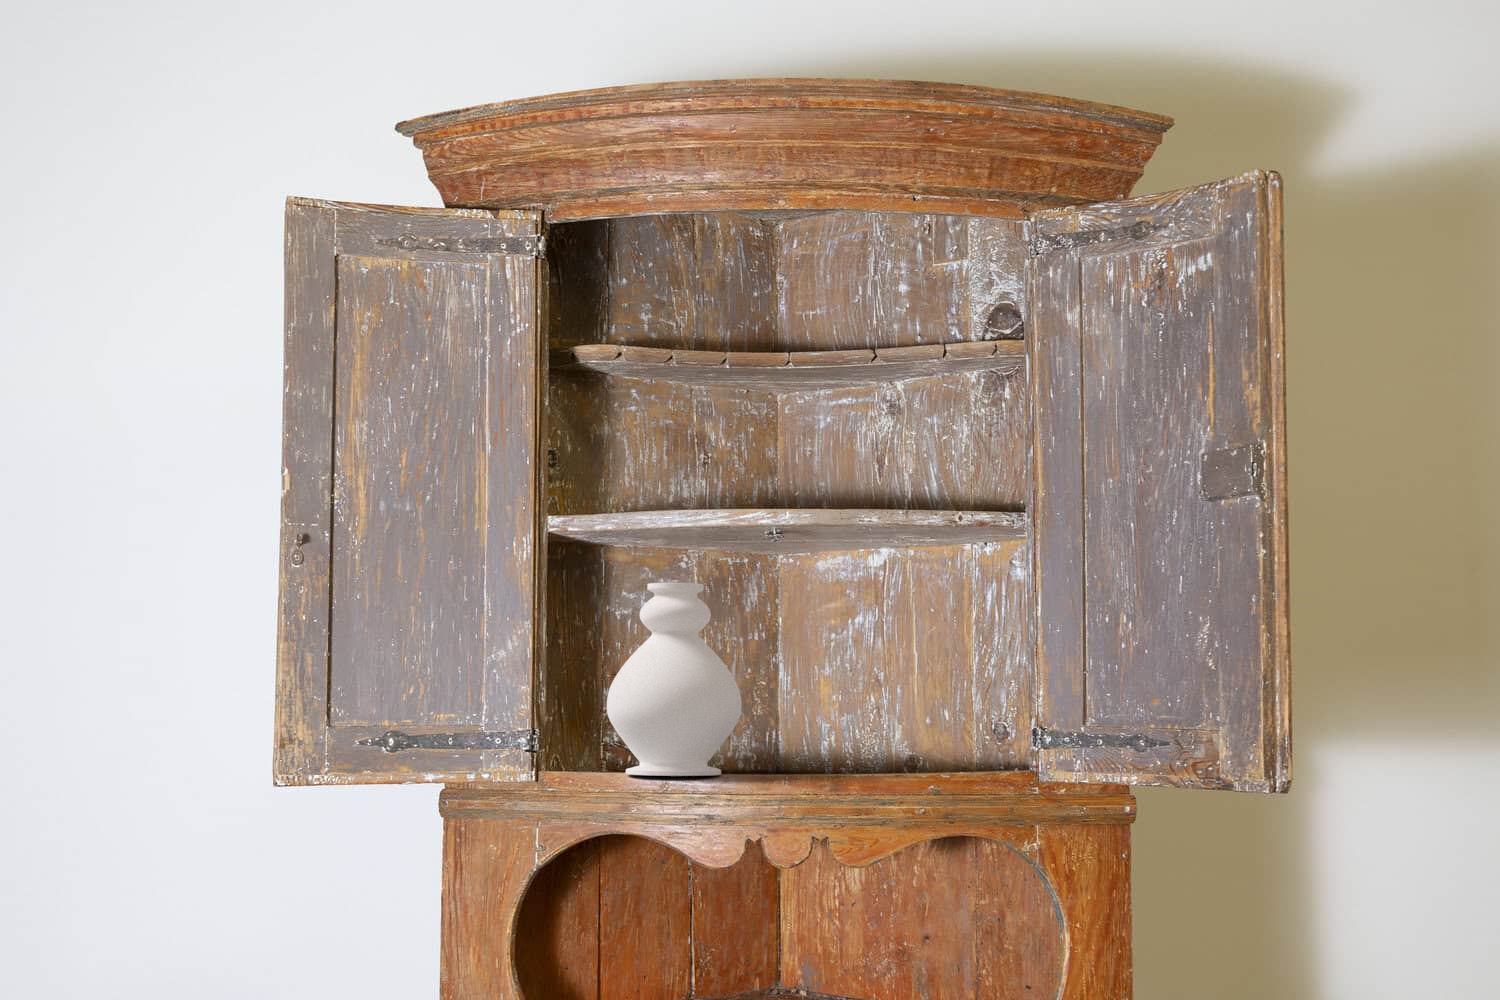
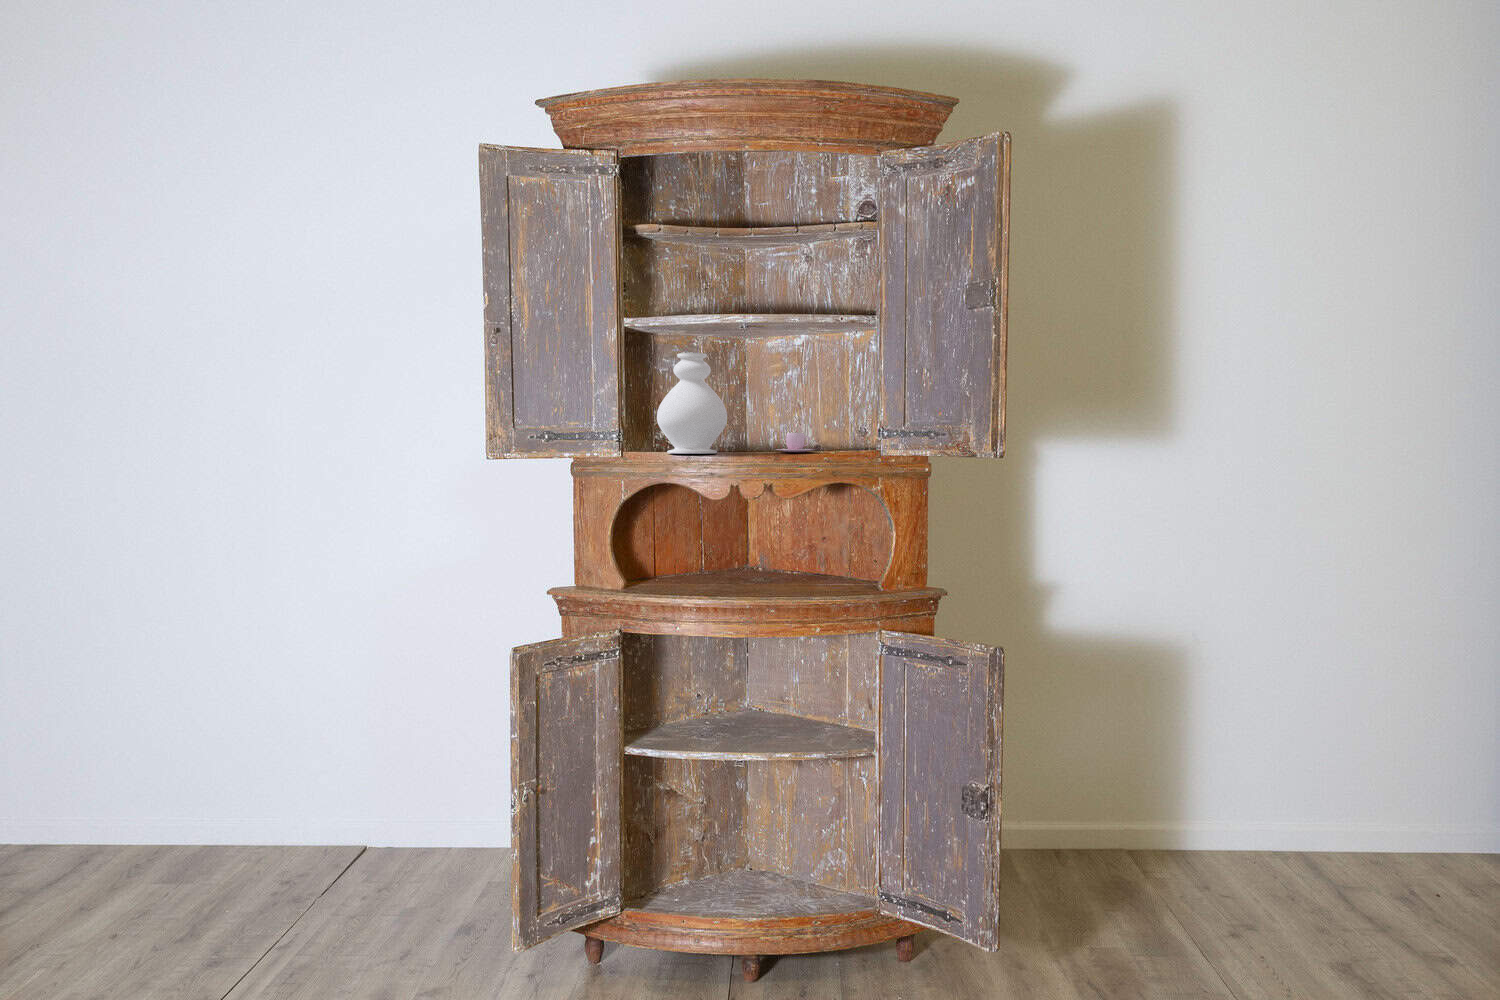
teacup: none [835,682,918,773] -> present [776,433,815,452]

